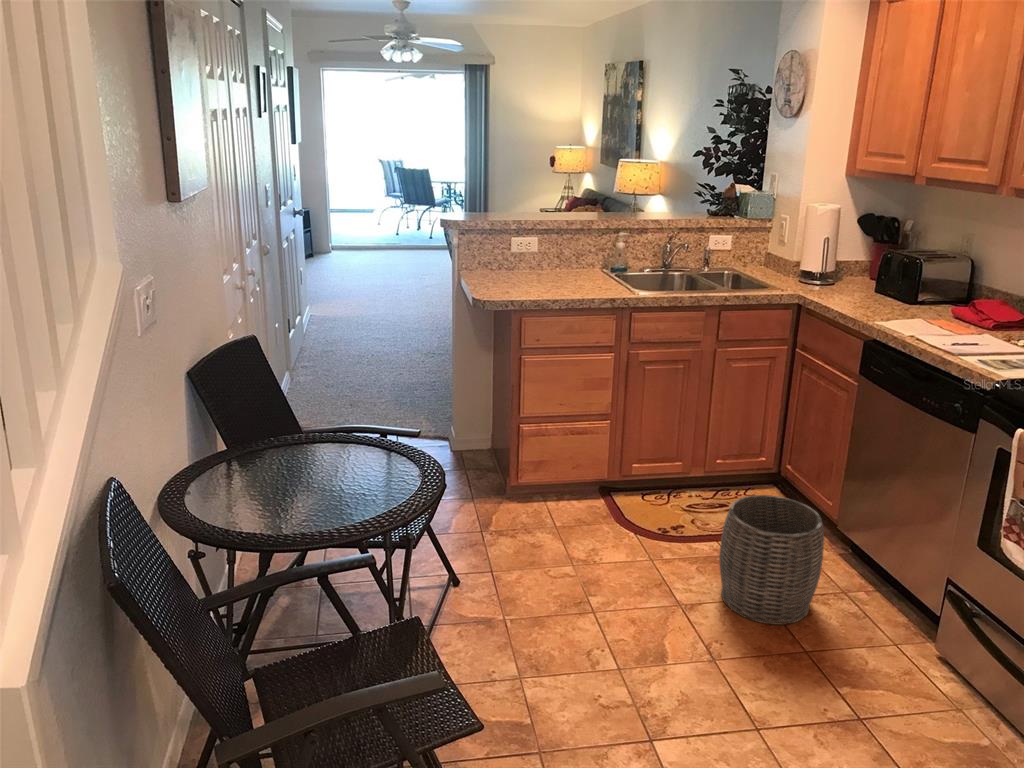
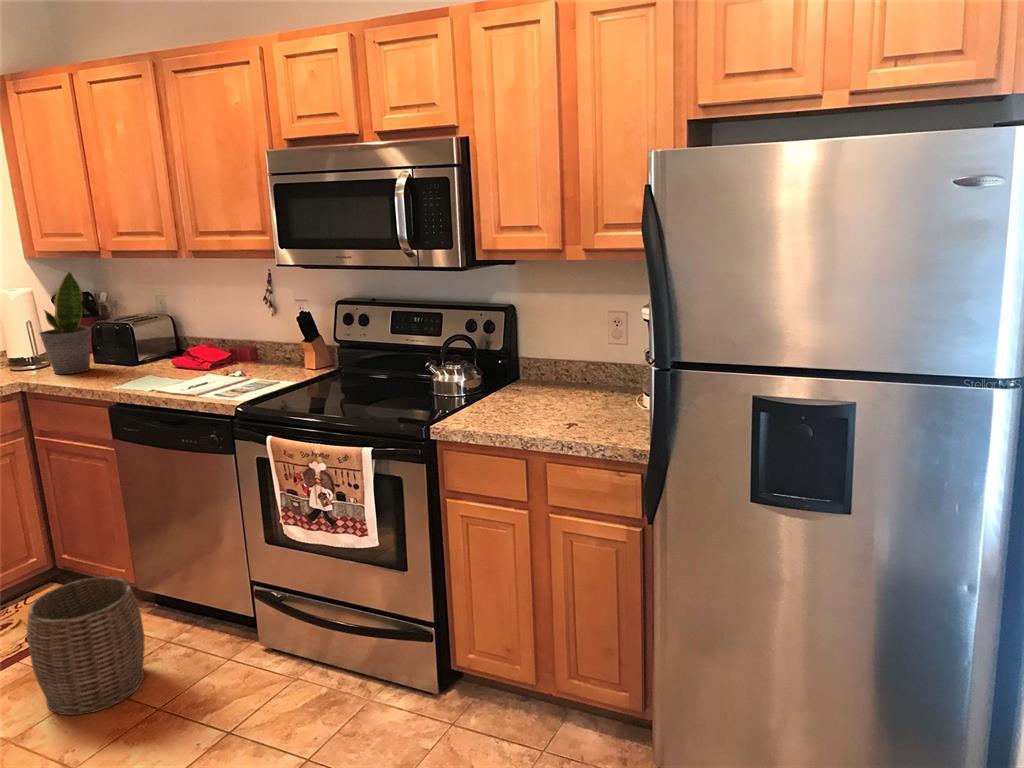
potted plant: none [831,193,883,298] -> present [39,272,90,374]

